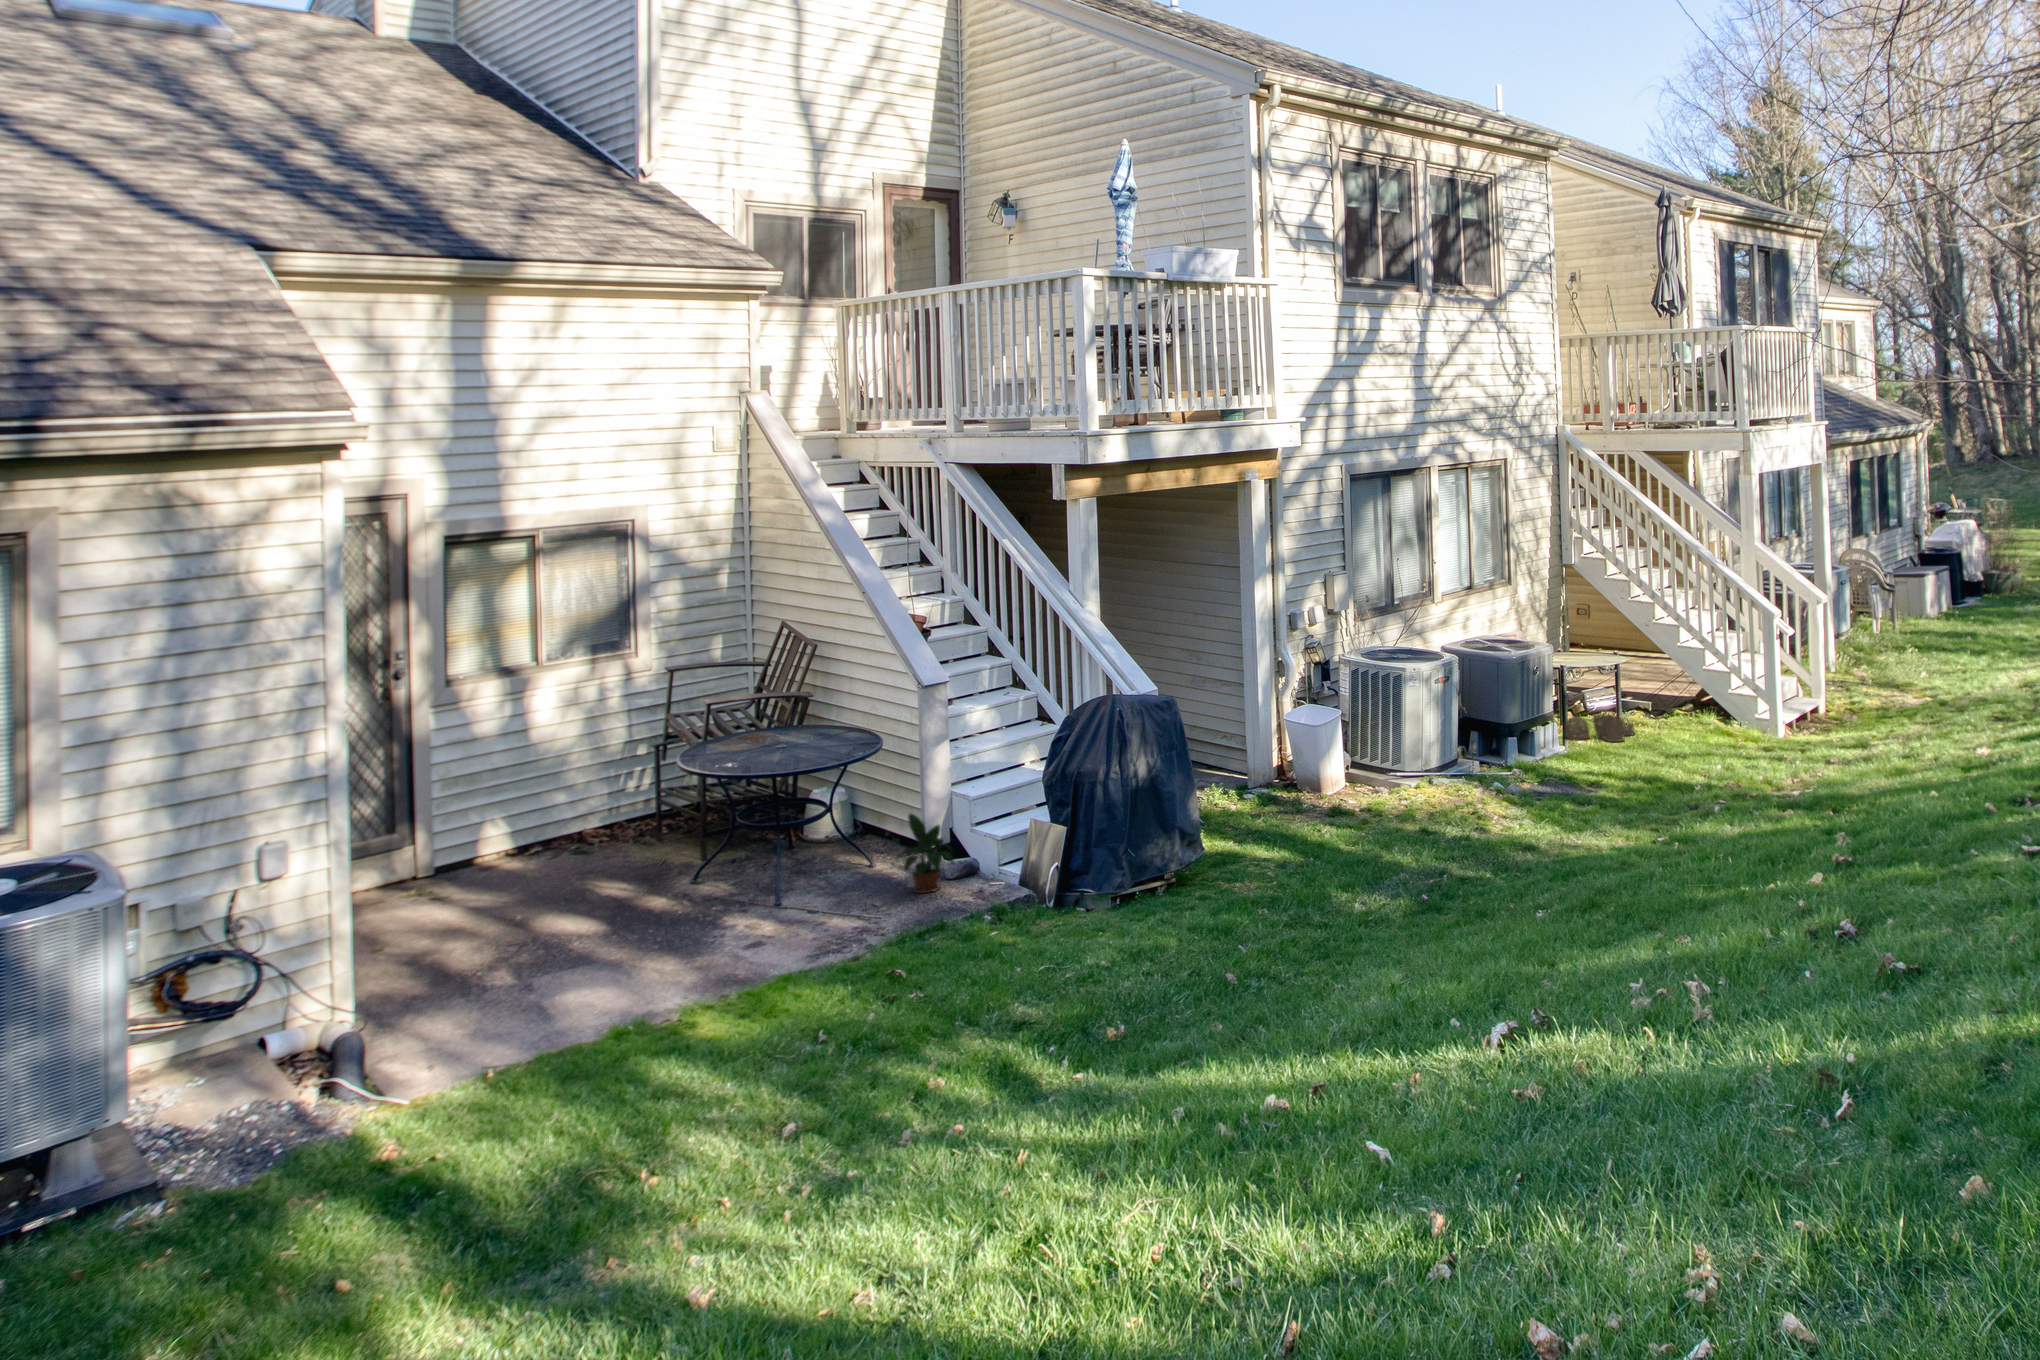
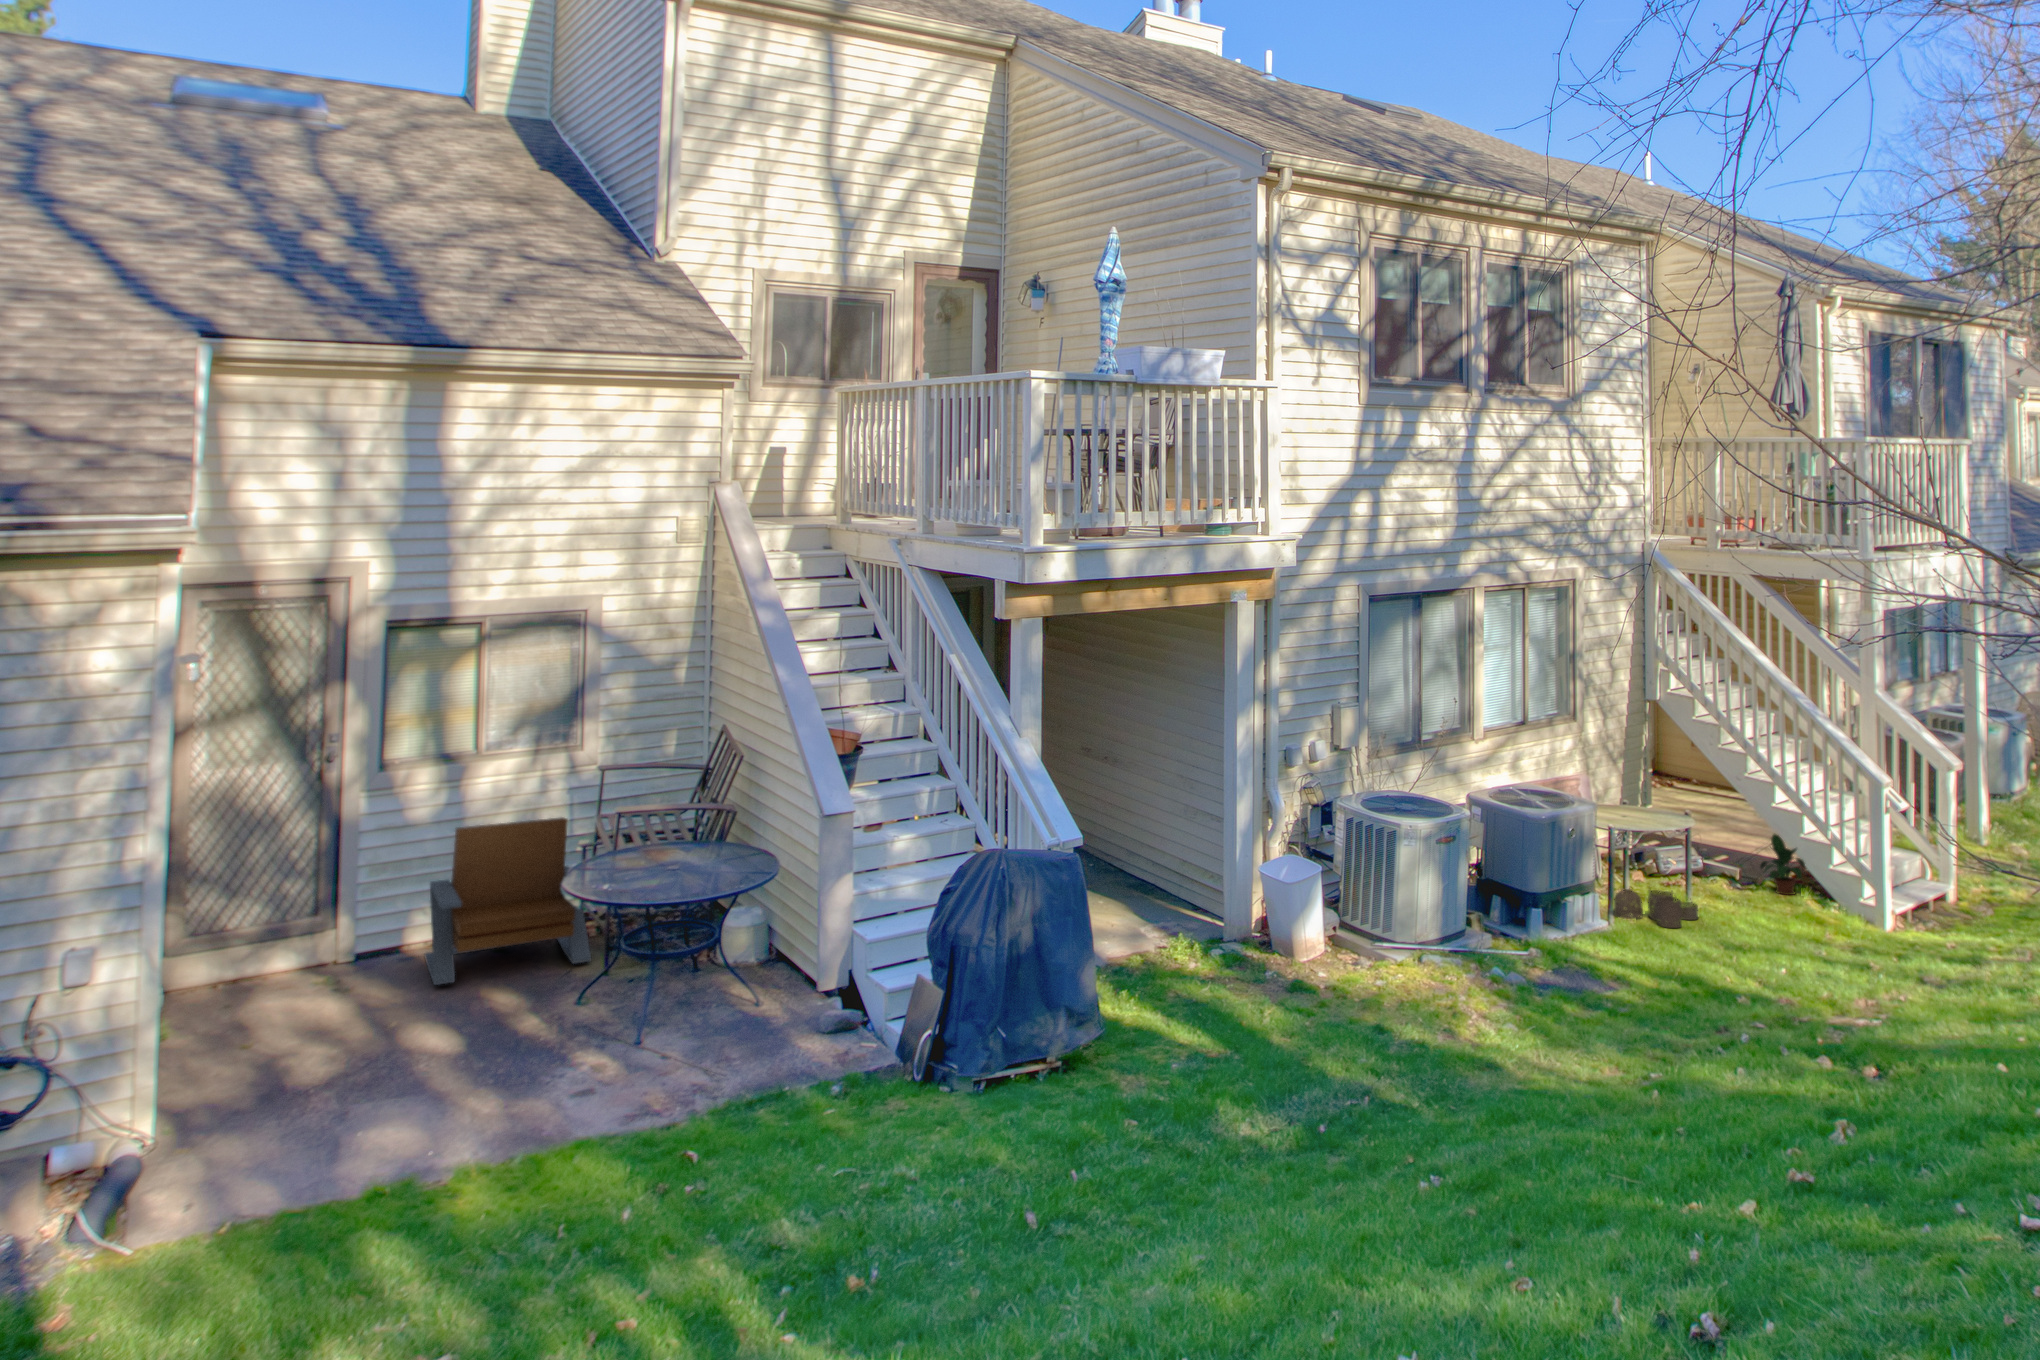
lounge chair: none [502,724,682,883] -> present [424,817,591,985]
potted plant: present [900,814,954,893] -> present [1760,834,1805,895]

